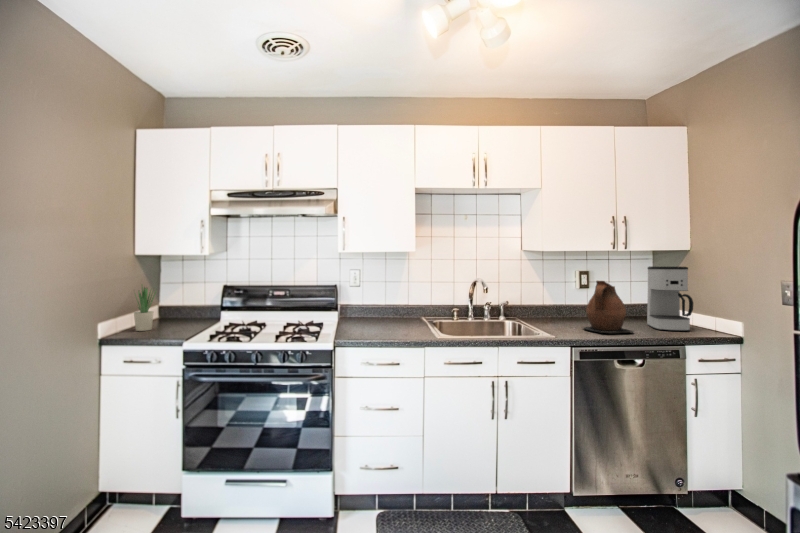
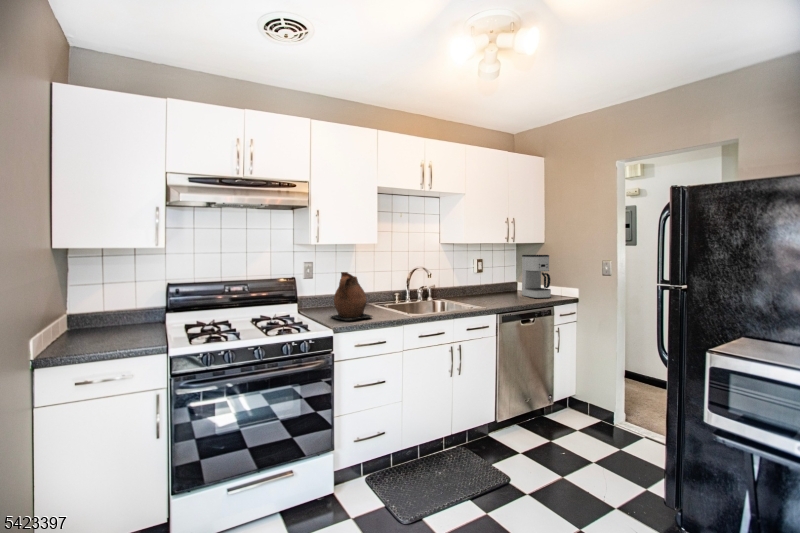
ceramic pitcher: present [584,281,634,333] -> present [332,272,372,320]
potted plant: present [134,287,156,331] -> none [62,281,96,345]

